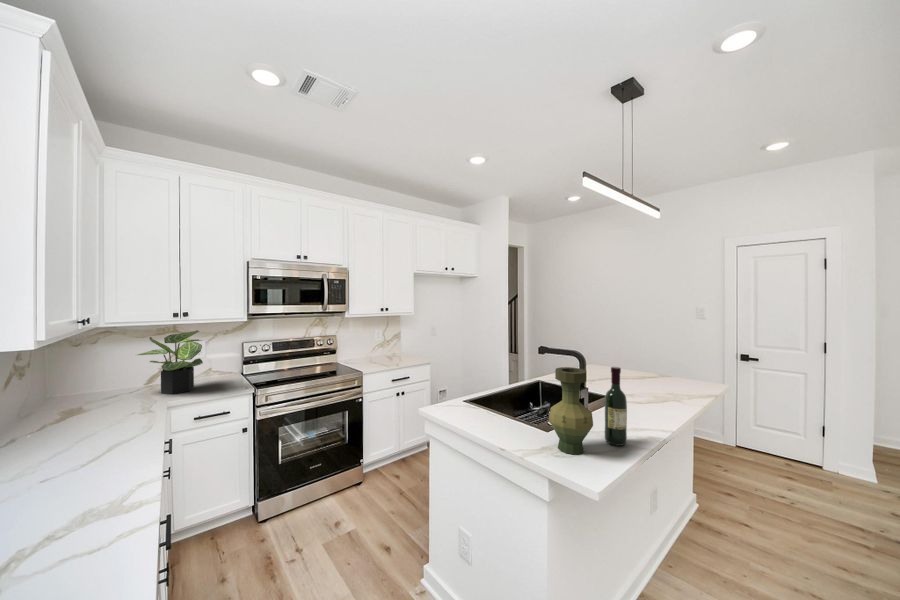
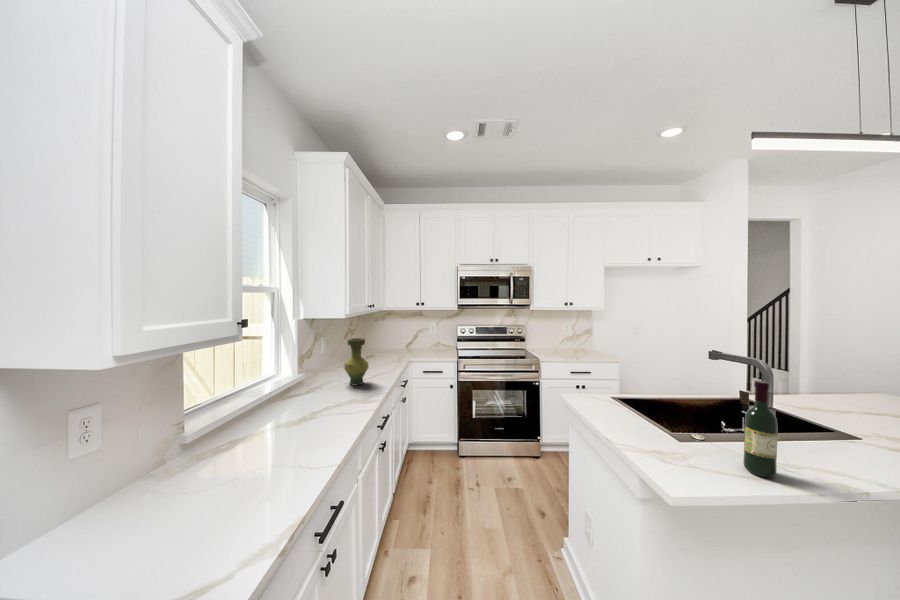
potted plant: present [137,330,203,394] -> none [396,315,431,355]
vase: present [549,367,593,454] -> present [344,338,369,385]

